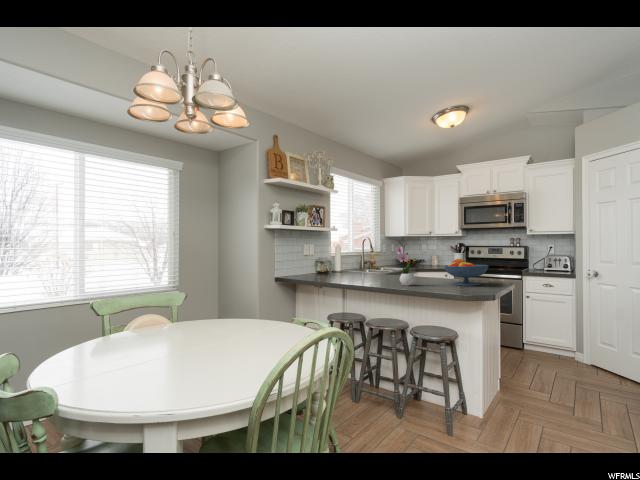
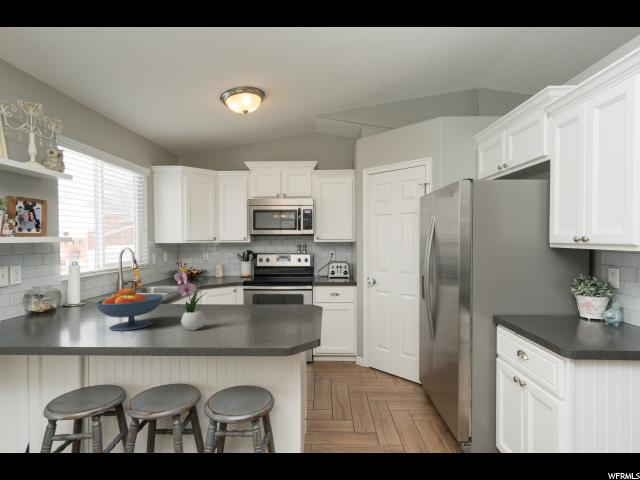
fruit bowl: present [444,259,488,286] -> present [96,288,163,331]

